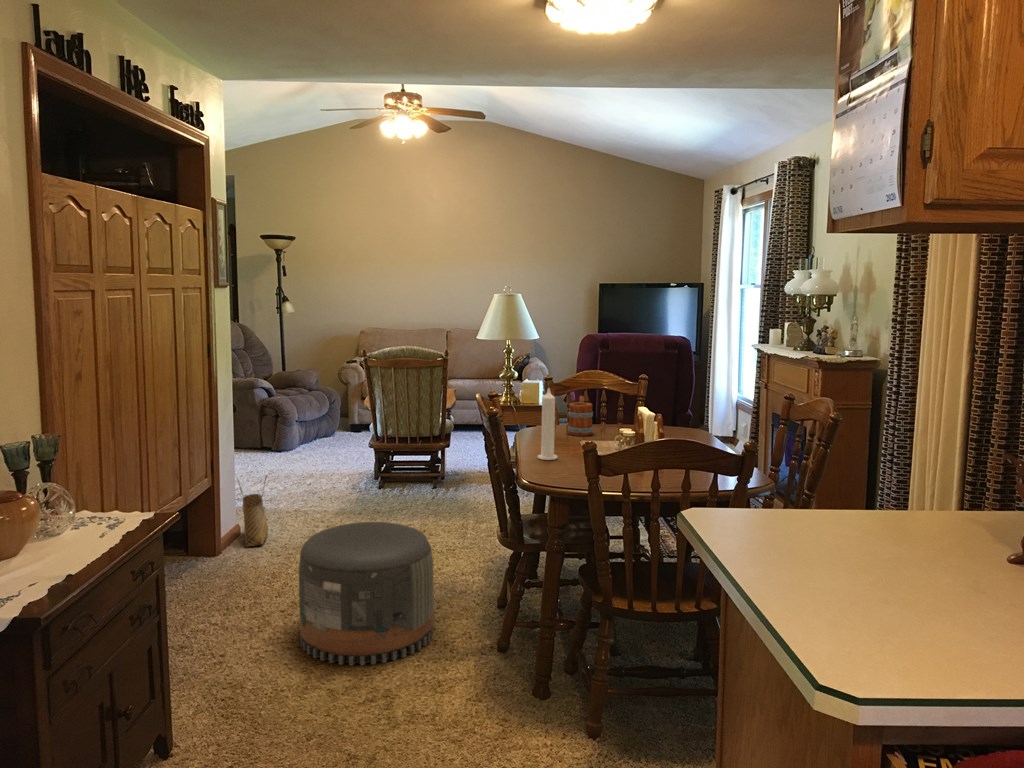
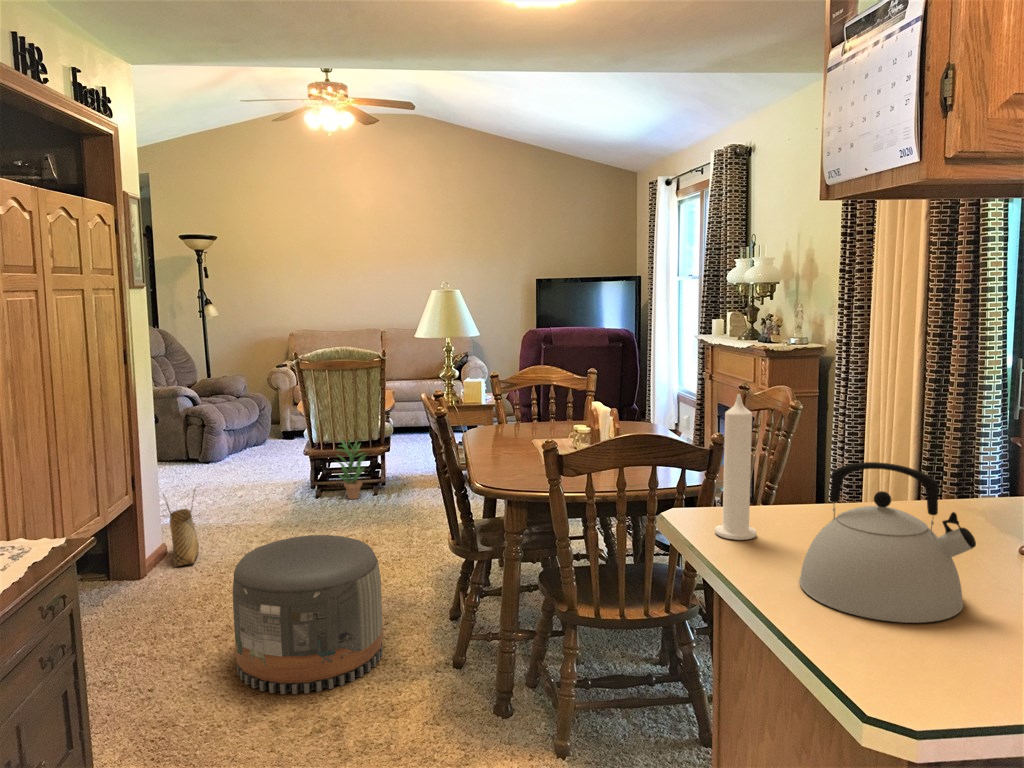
candle: present [538,388,557,460] -> present [715,394,756,540]
mug: present [568,396,593,436] -> none [518,392,545,434]
potted plant: none [395,433,427,493] -> present [338,439,365,499]
kettle: none [790,467,943,607] -> present [799,462,976,623]

